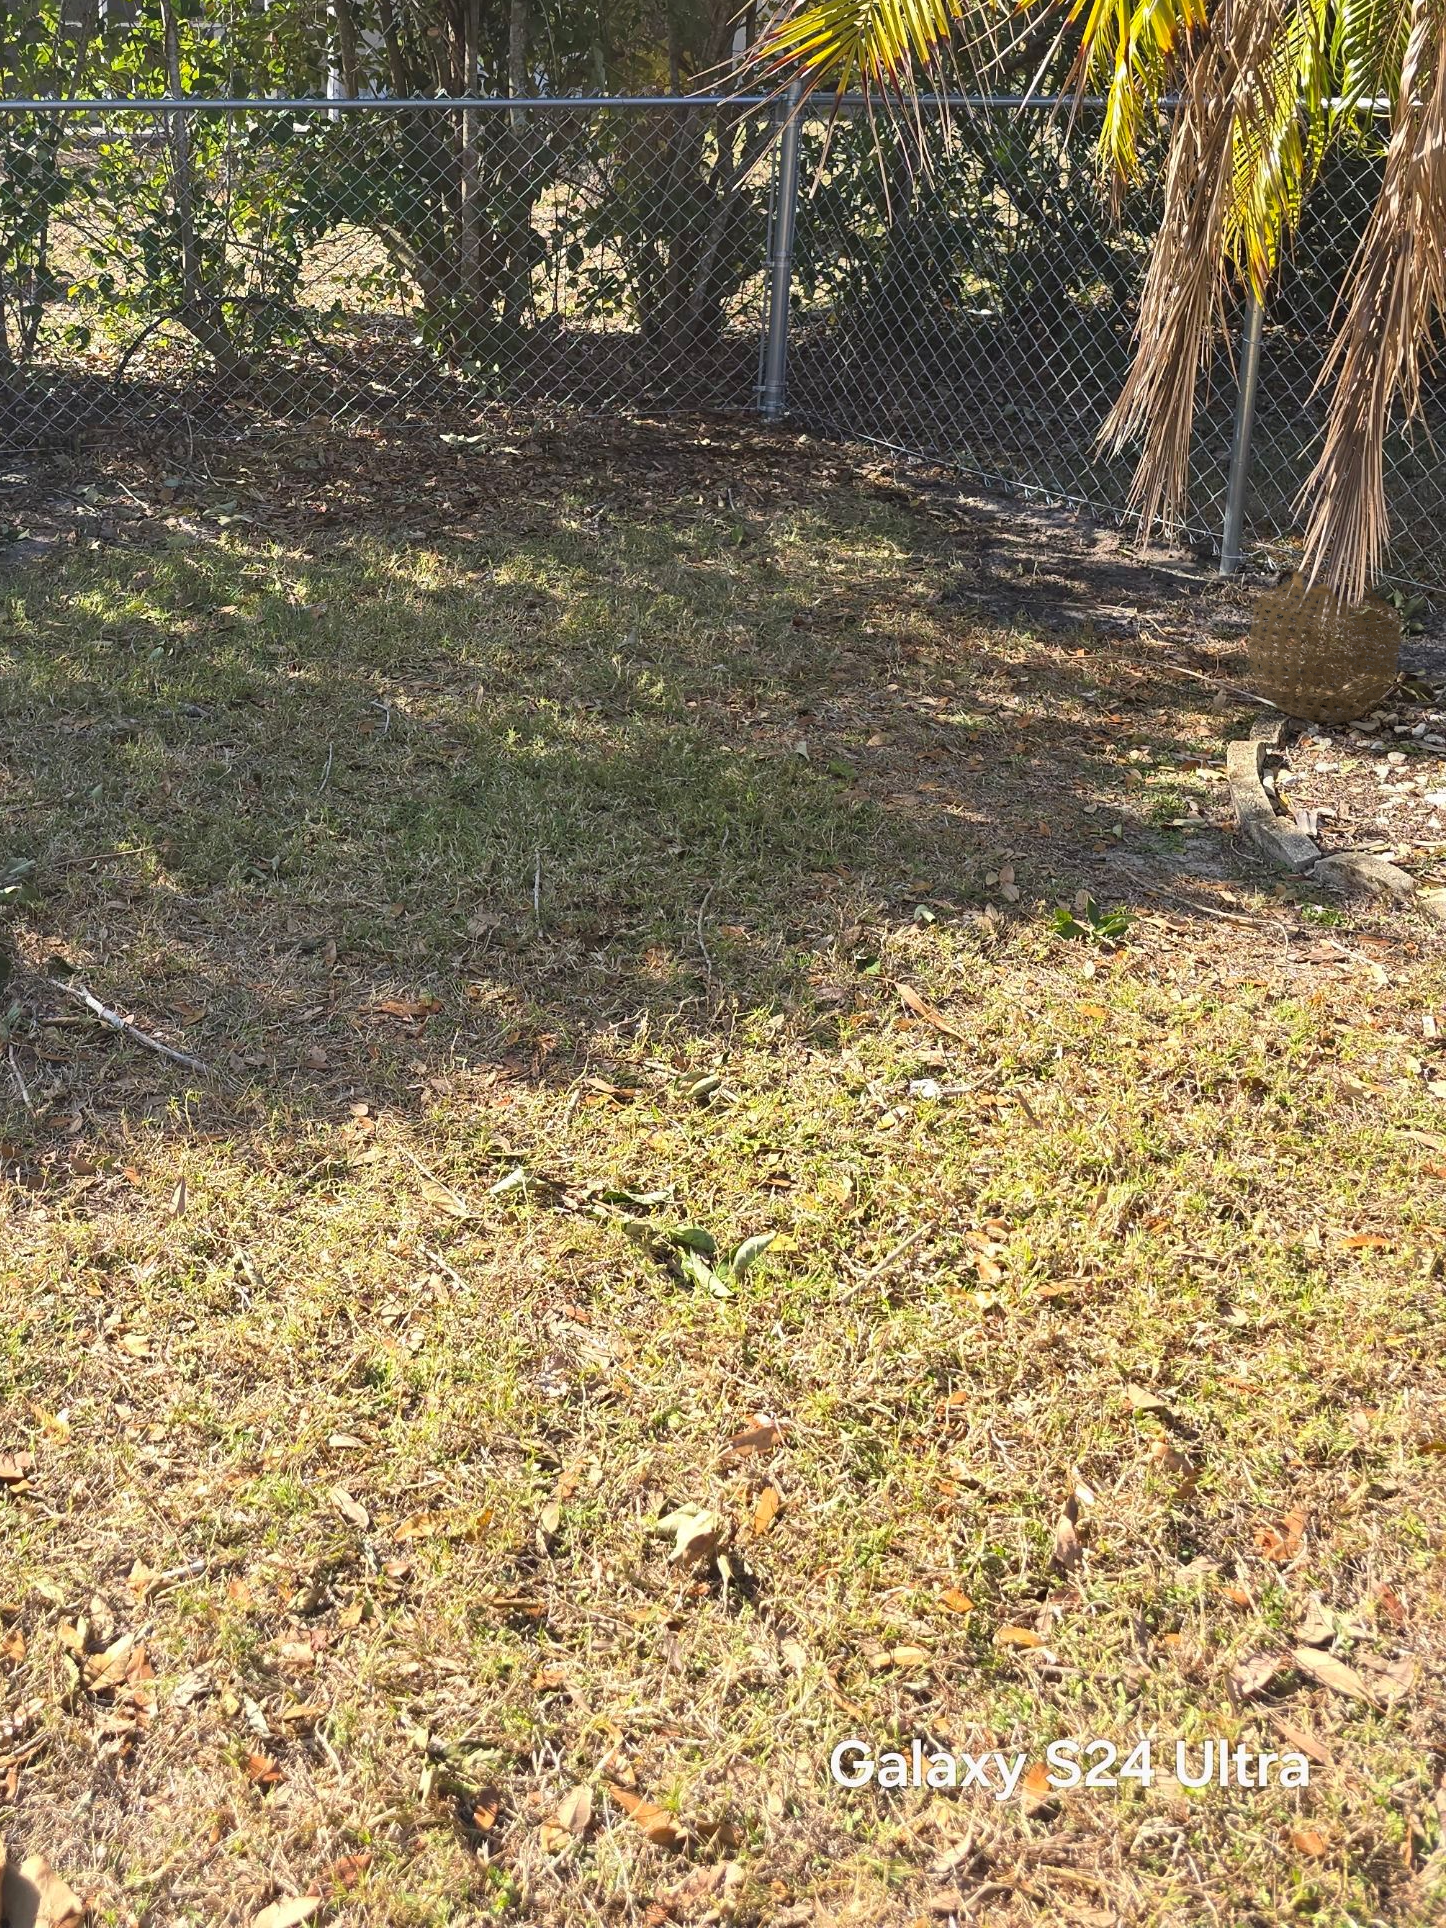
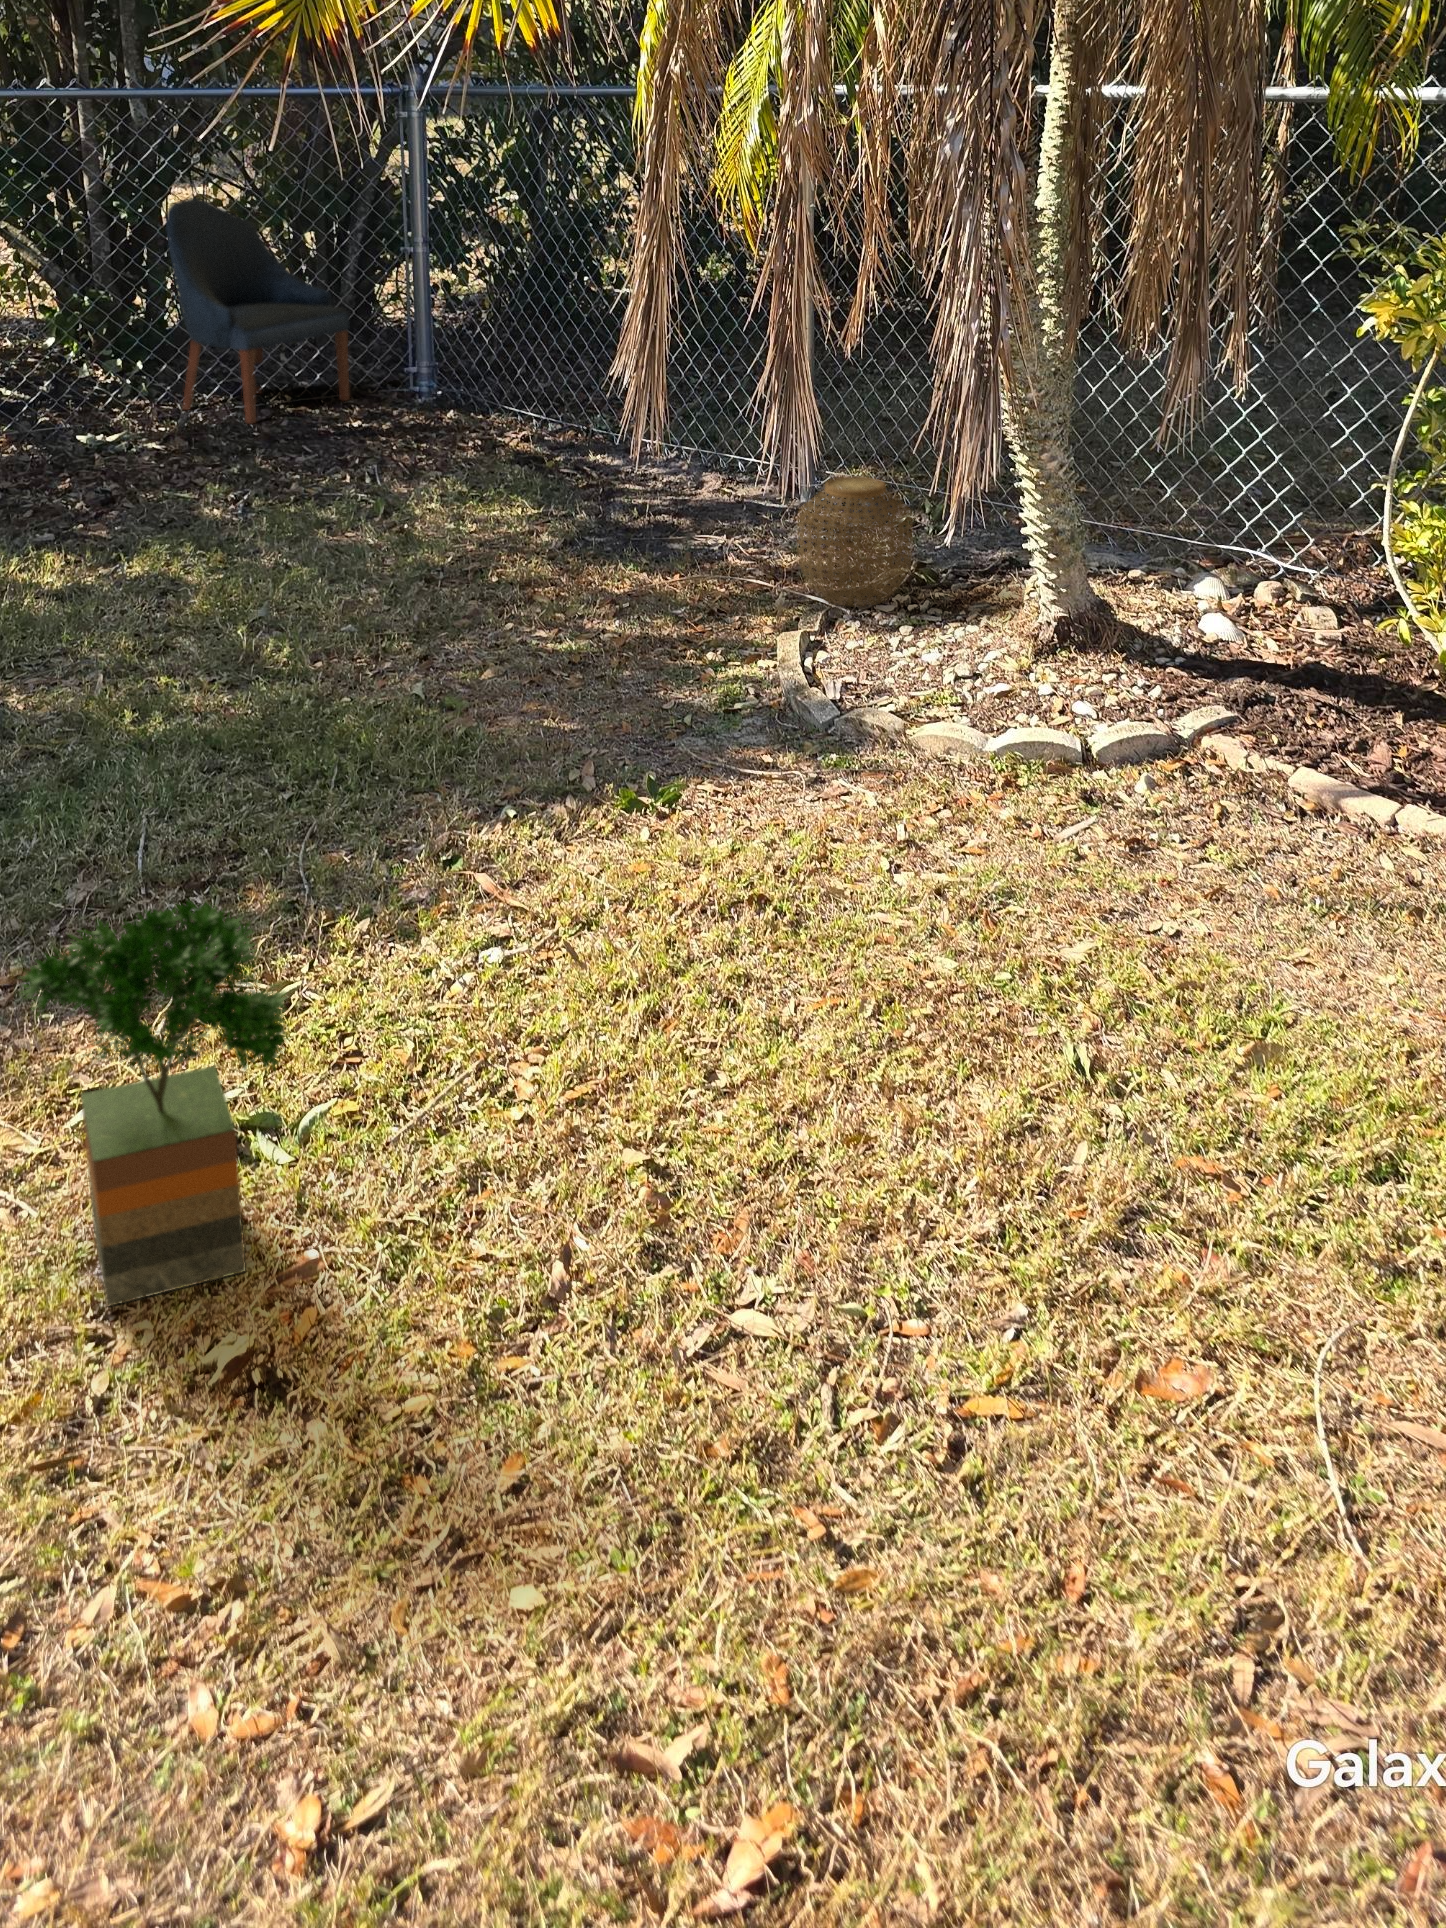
chair: none [545,207,718,438] -> present [166,198,350,424]
potted tree: none [489,992,779,1428] -> present [22,900,289,1306]

